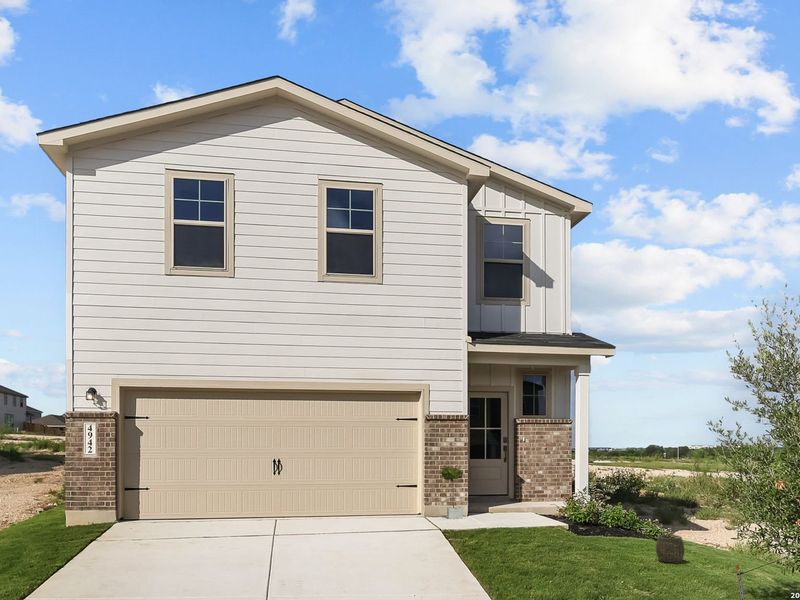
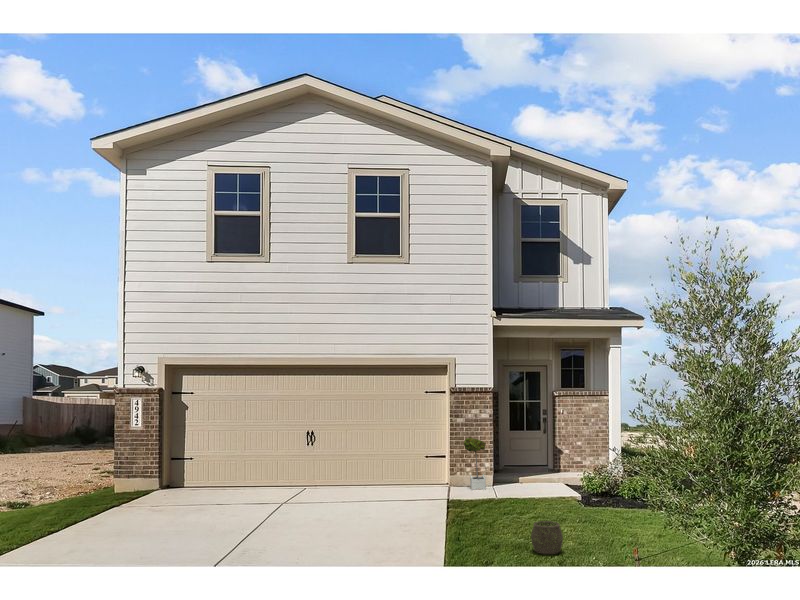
woven basket: present [656,535,684,563] -> present [531,521,563,554]

